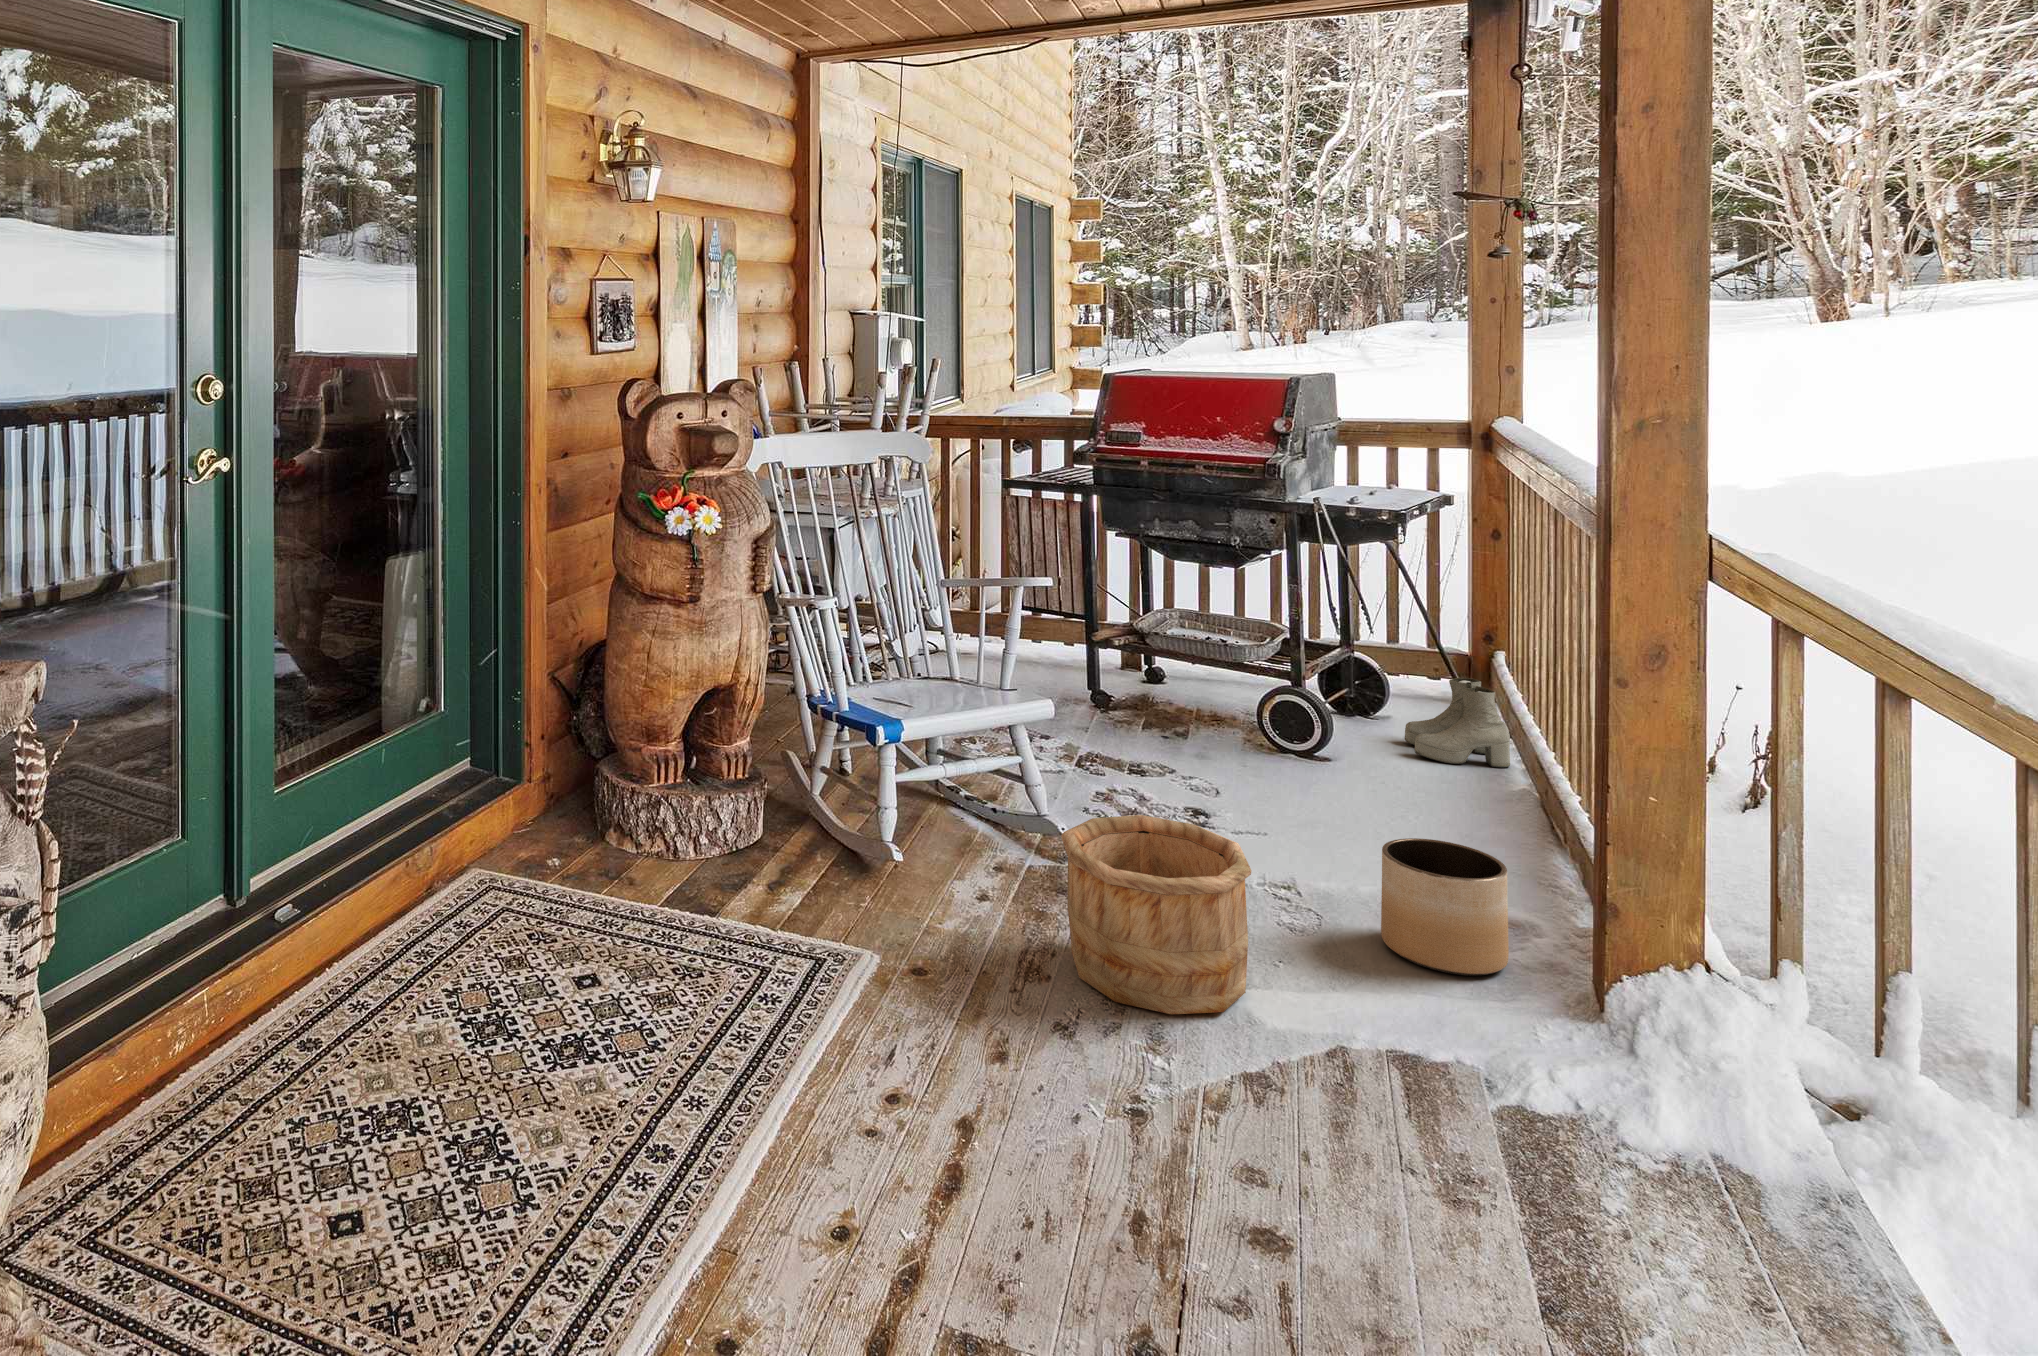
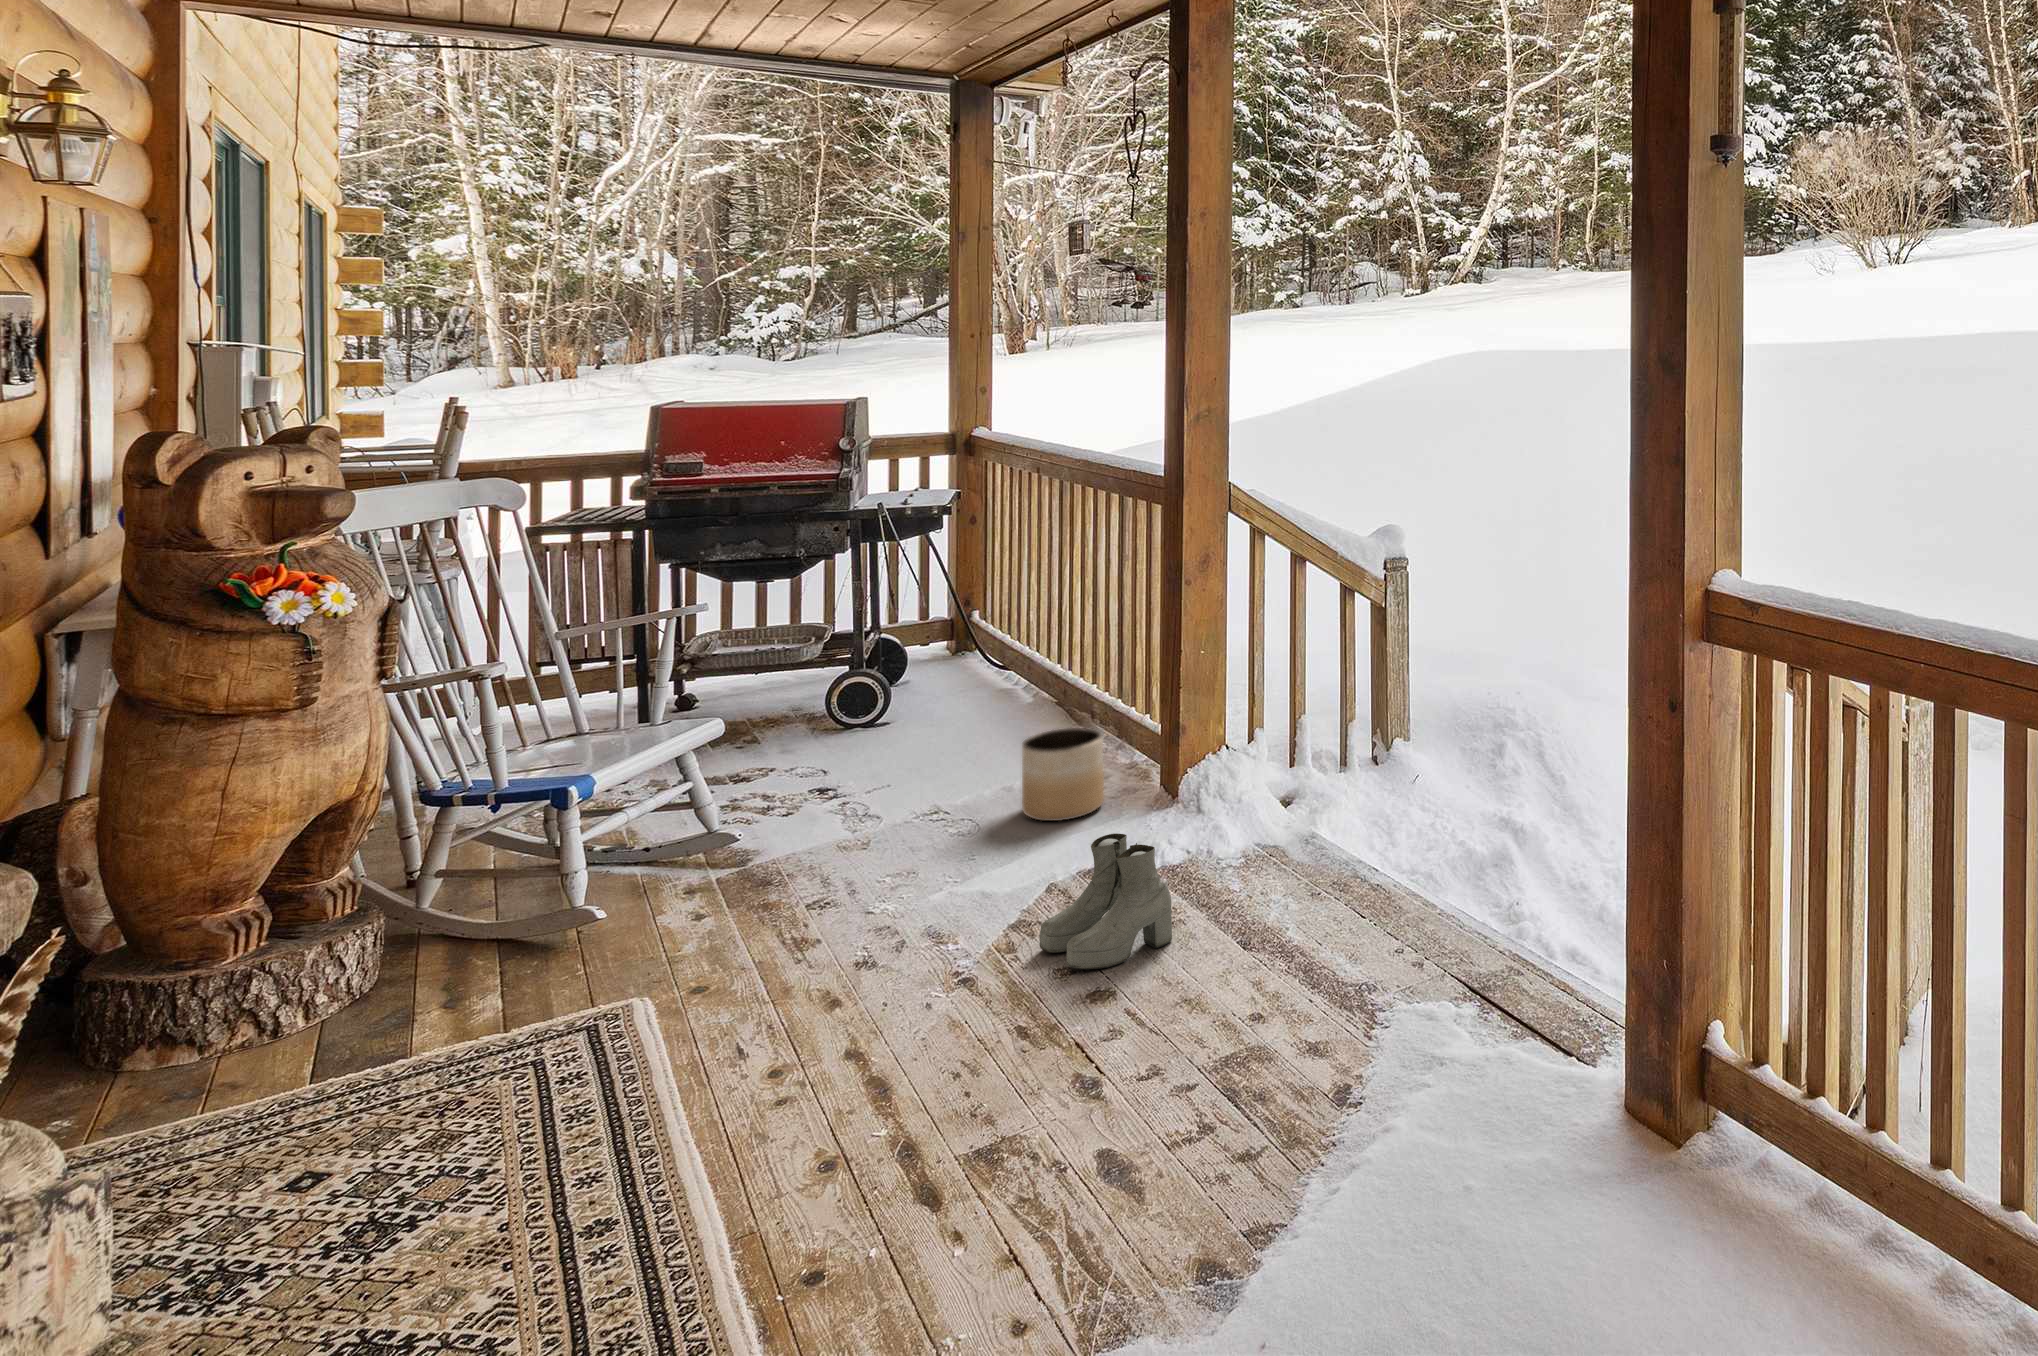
boots: present [1405,678,1510,767] -> present [1039,833,1172,969]
wooden bucket: present [1061,815,1251,1014] -> none [812,768,975,929]

